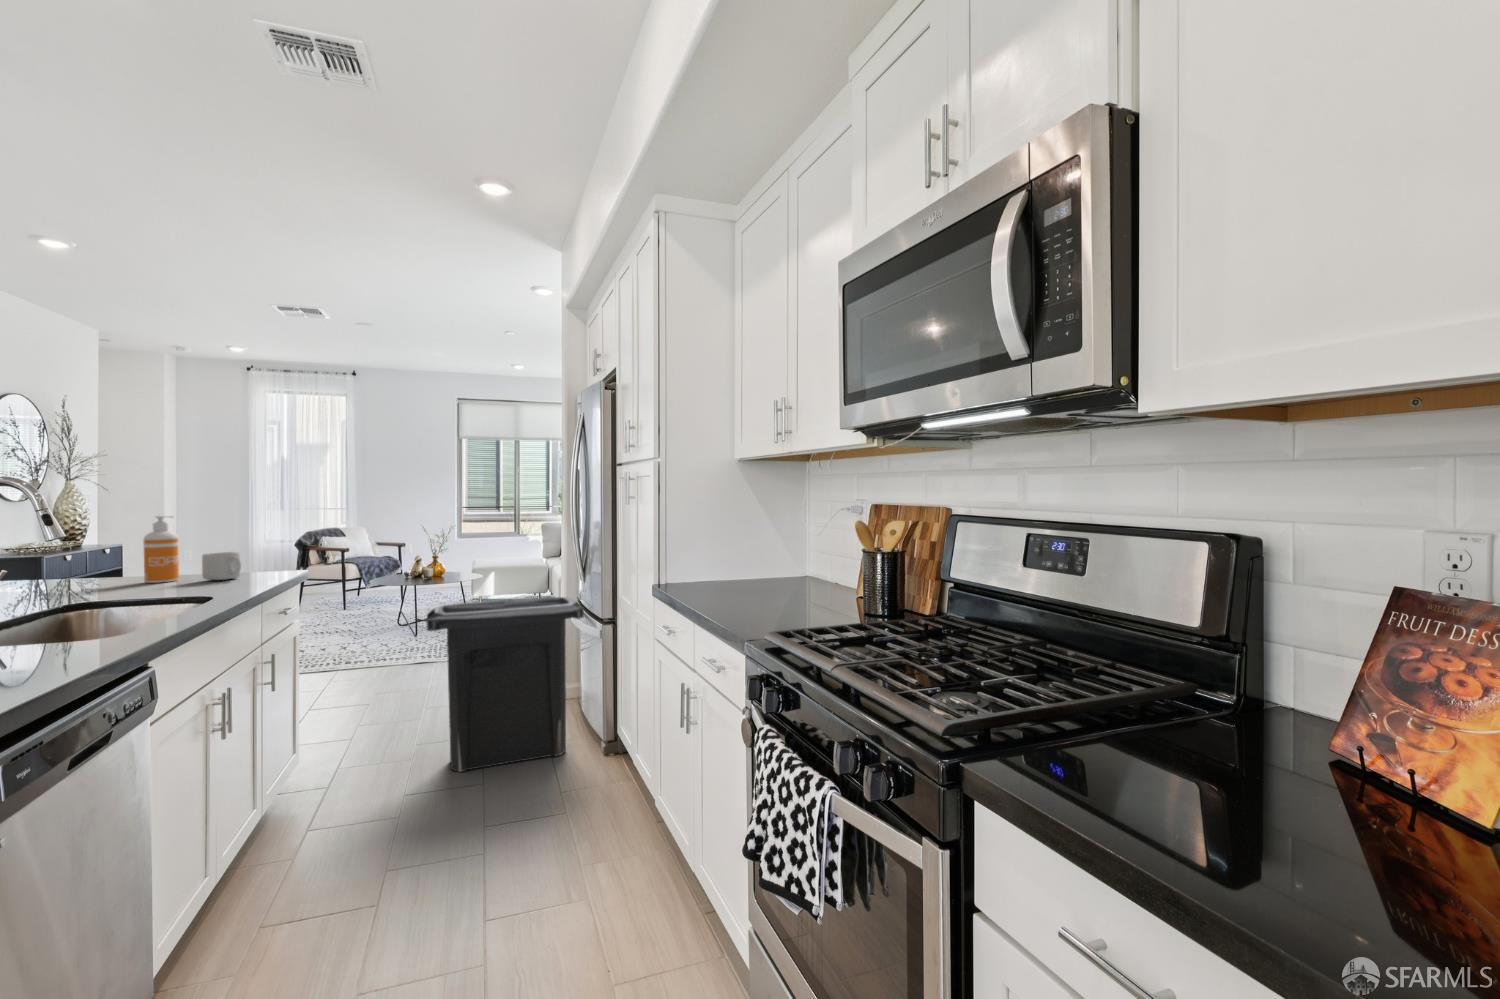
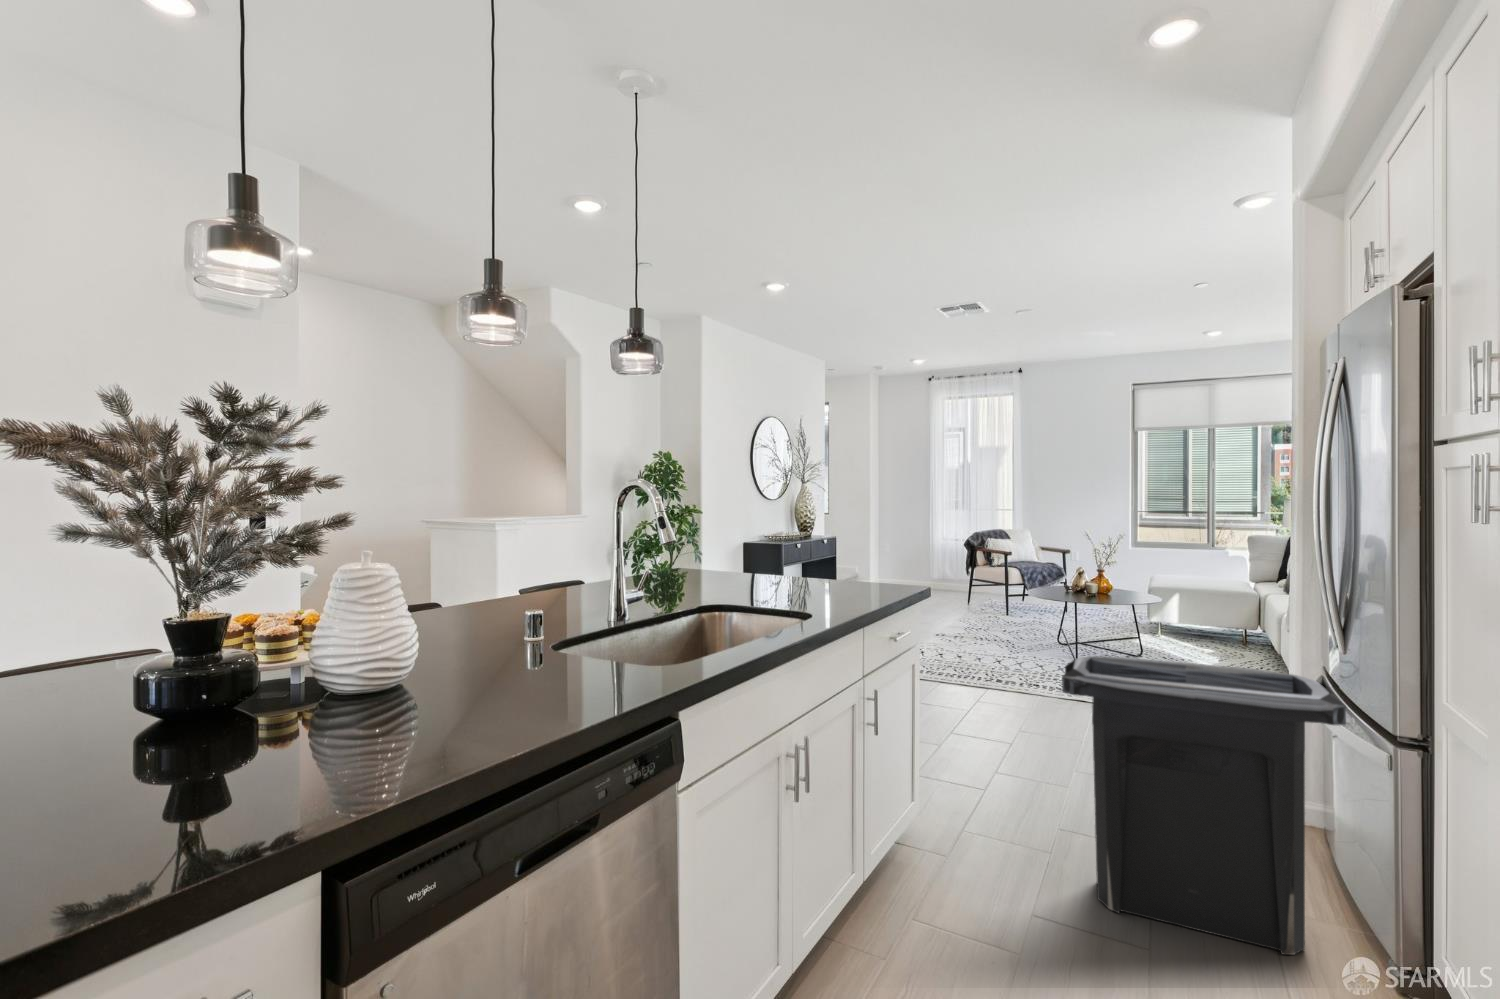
soap dispenser: present [144,516,179,583] -> none [785,523,812,590]
mug: present [202,552,241,580] -> none [825,564,858,594]

